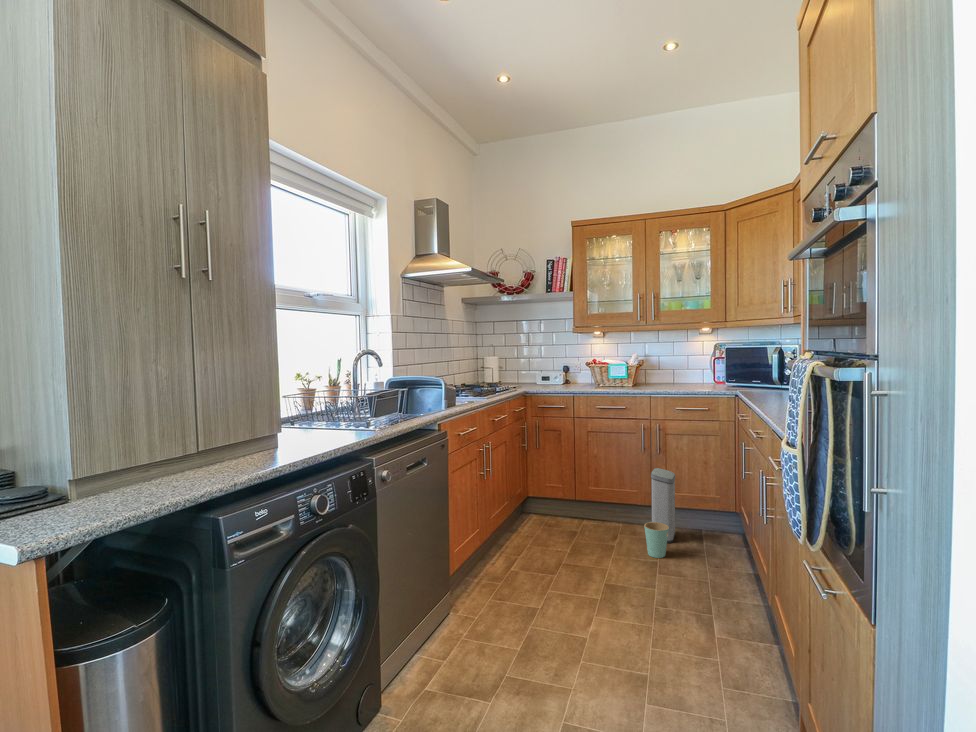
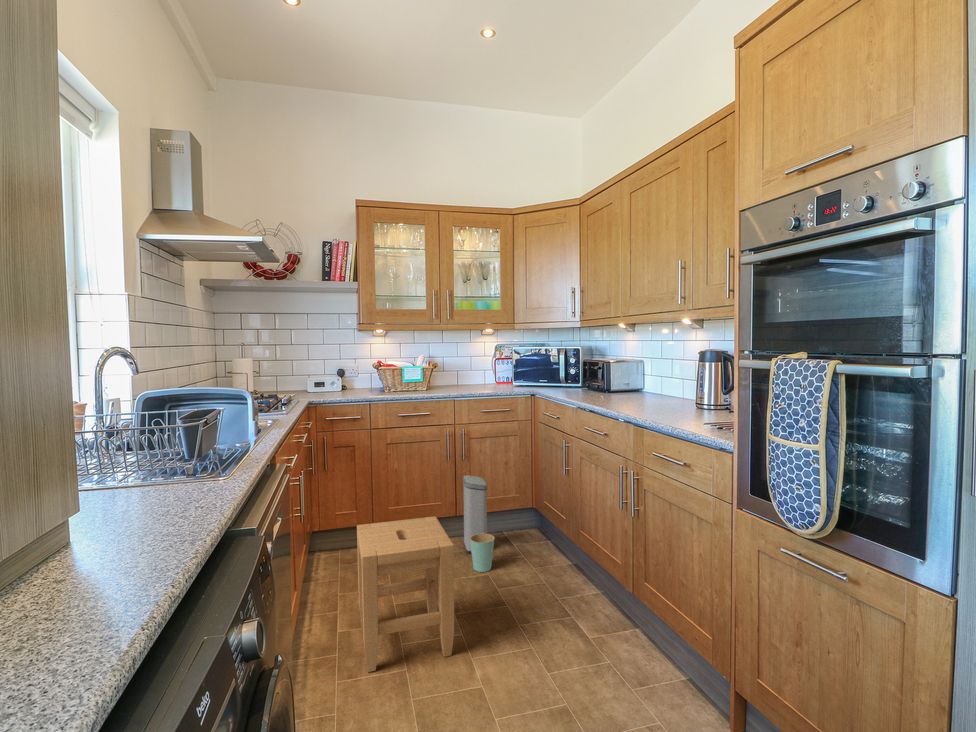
stool: none [510,488,591,607] -> present [357,516,454,672]

